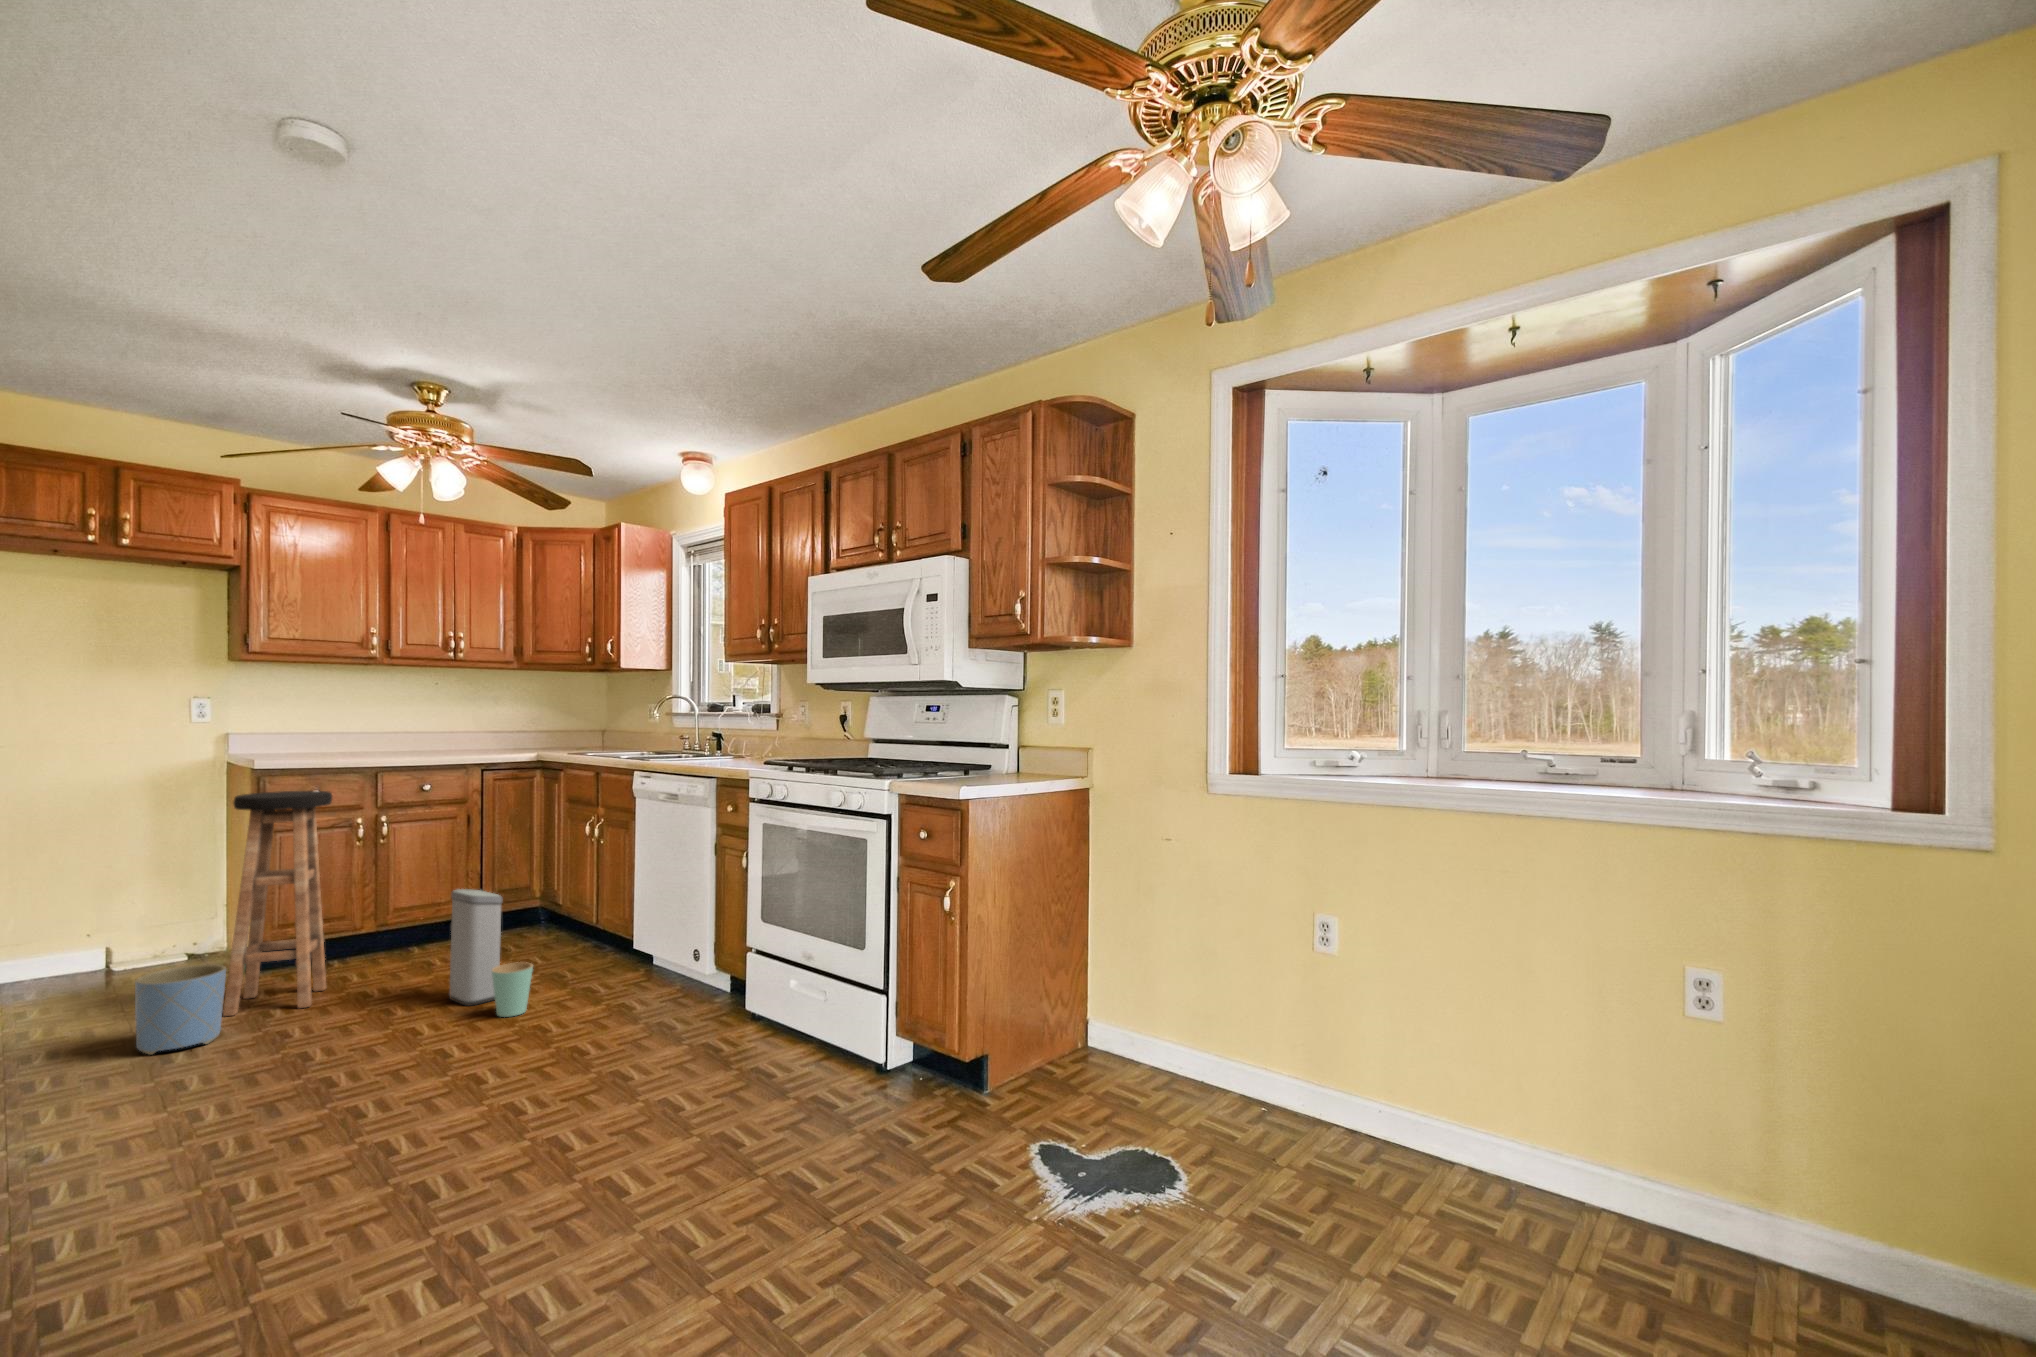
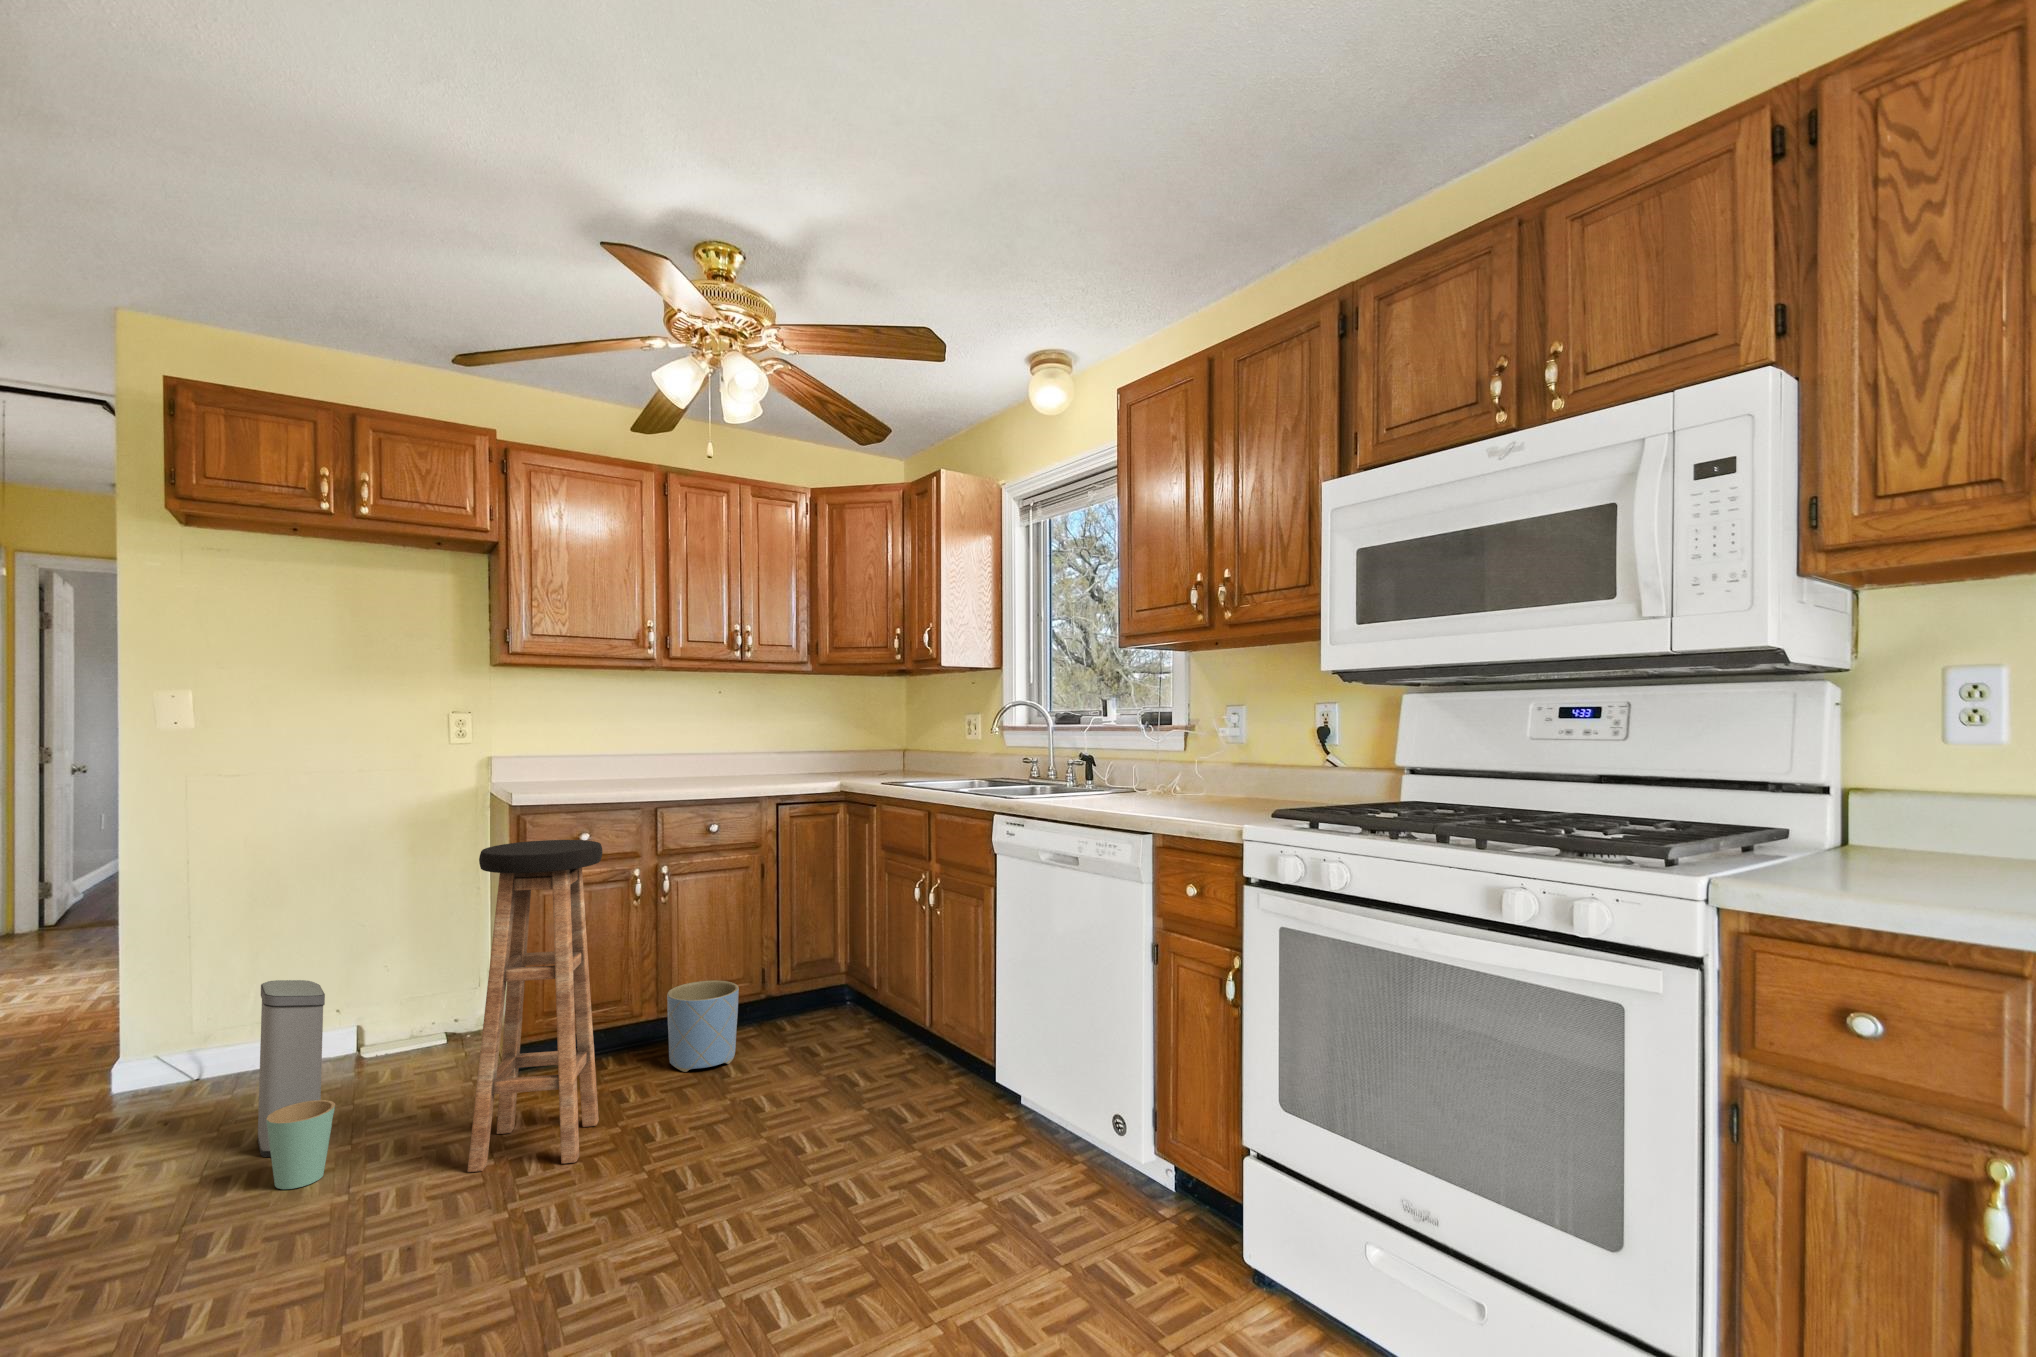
trash can: present [449,889,533,1017] -> present [258,980,335,1189]
planter: present [135,964,226,1055] -> present [667,981,739,1072]

